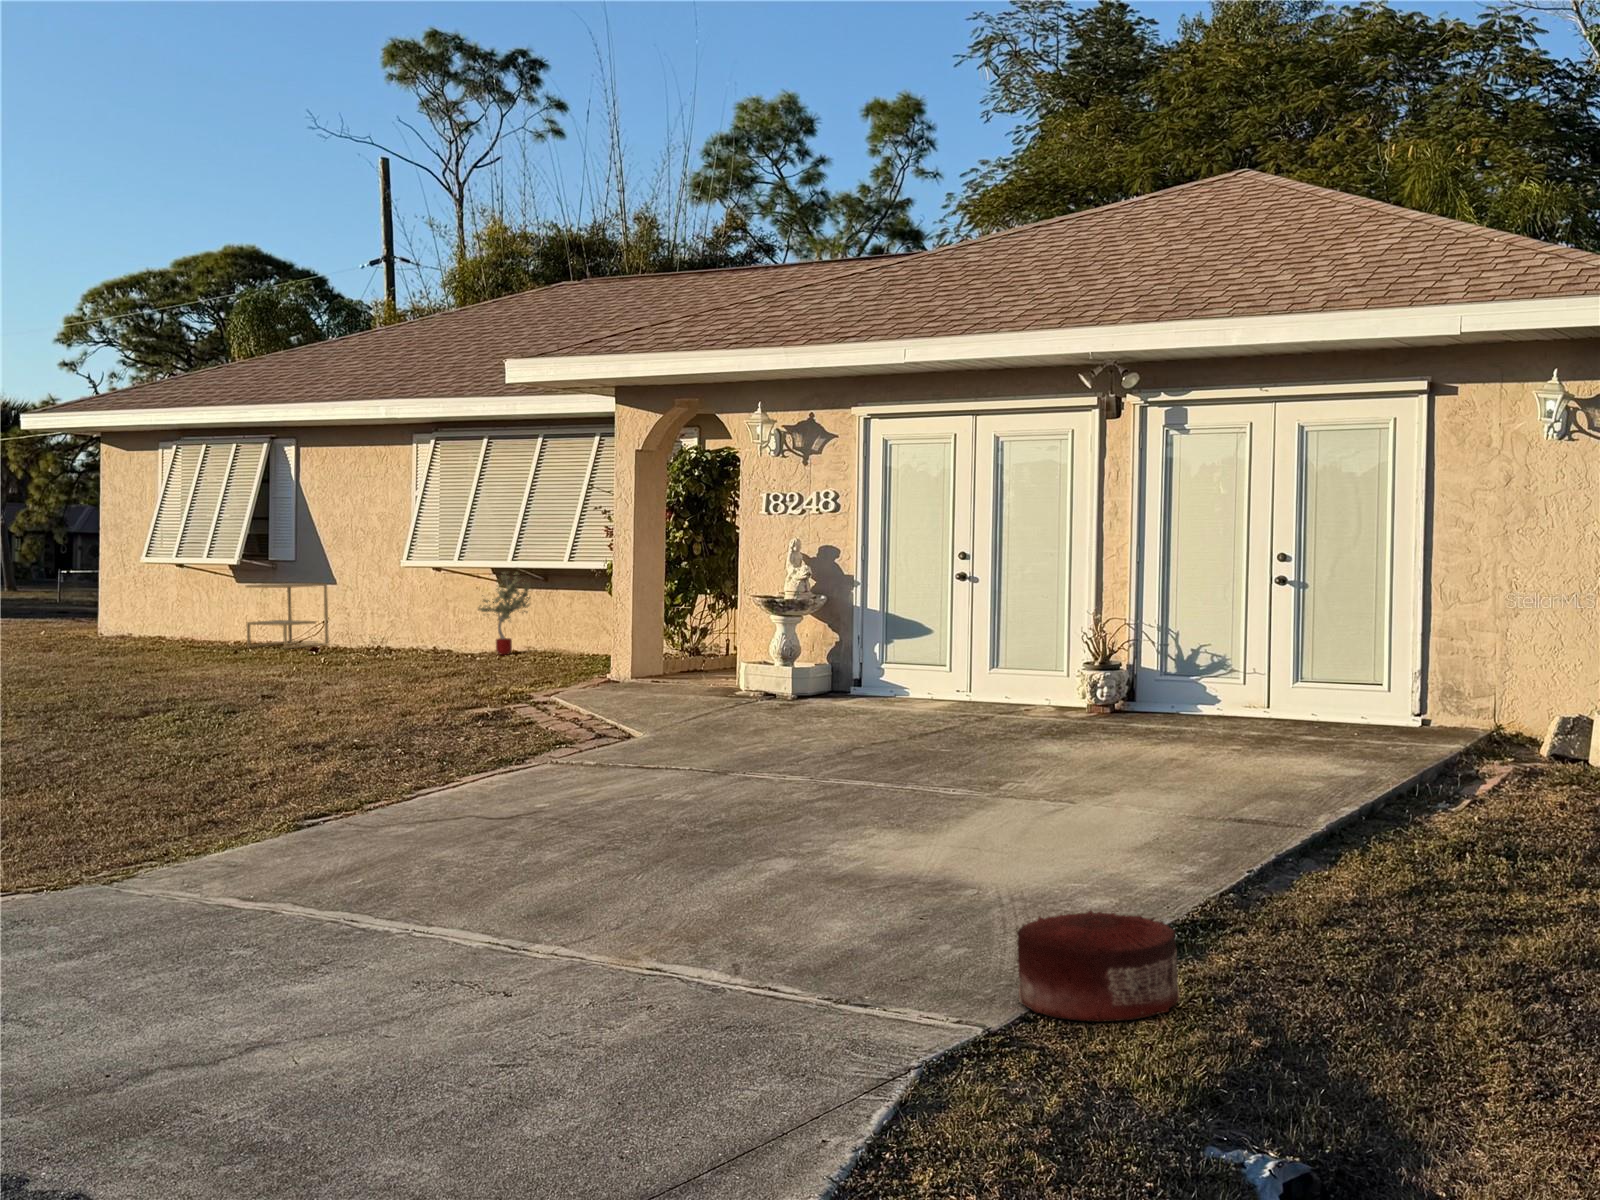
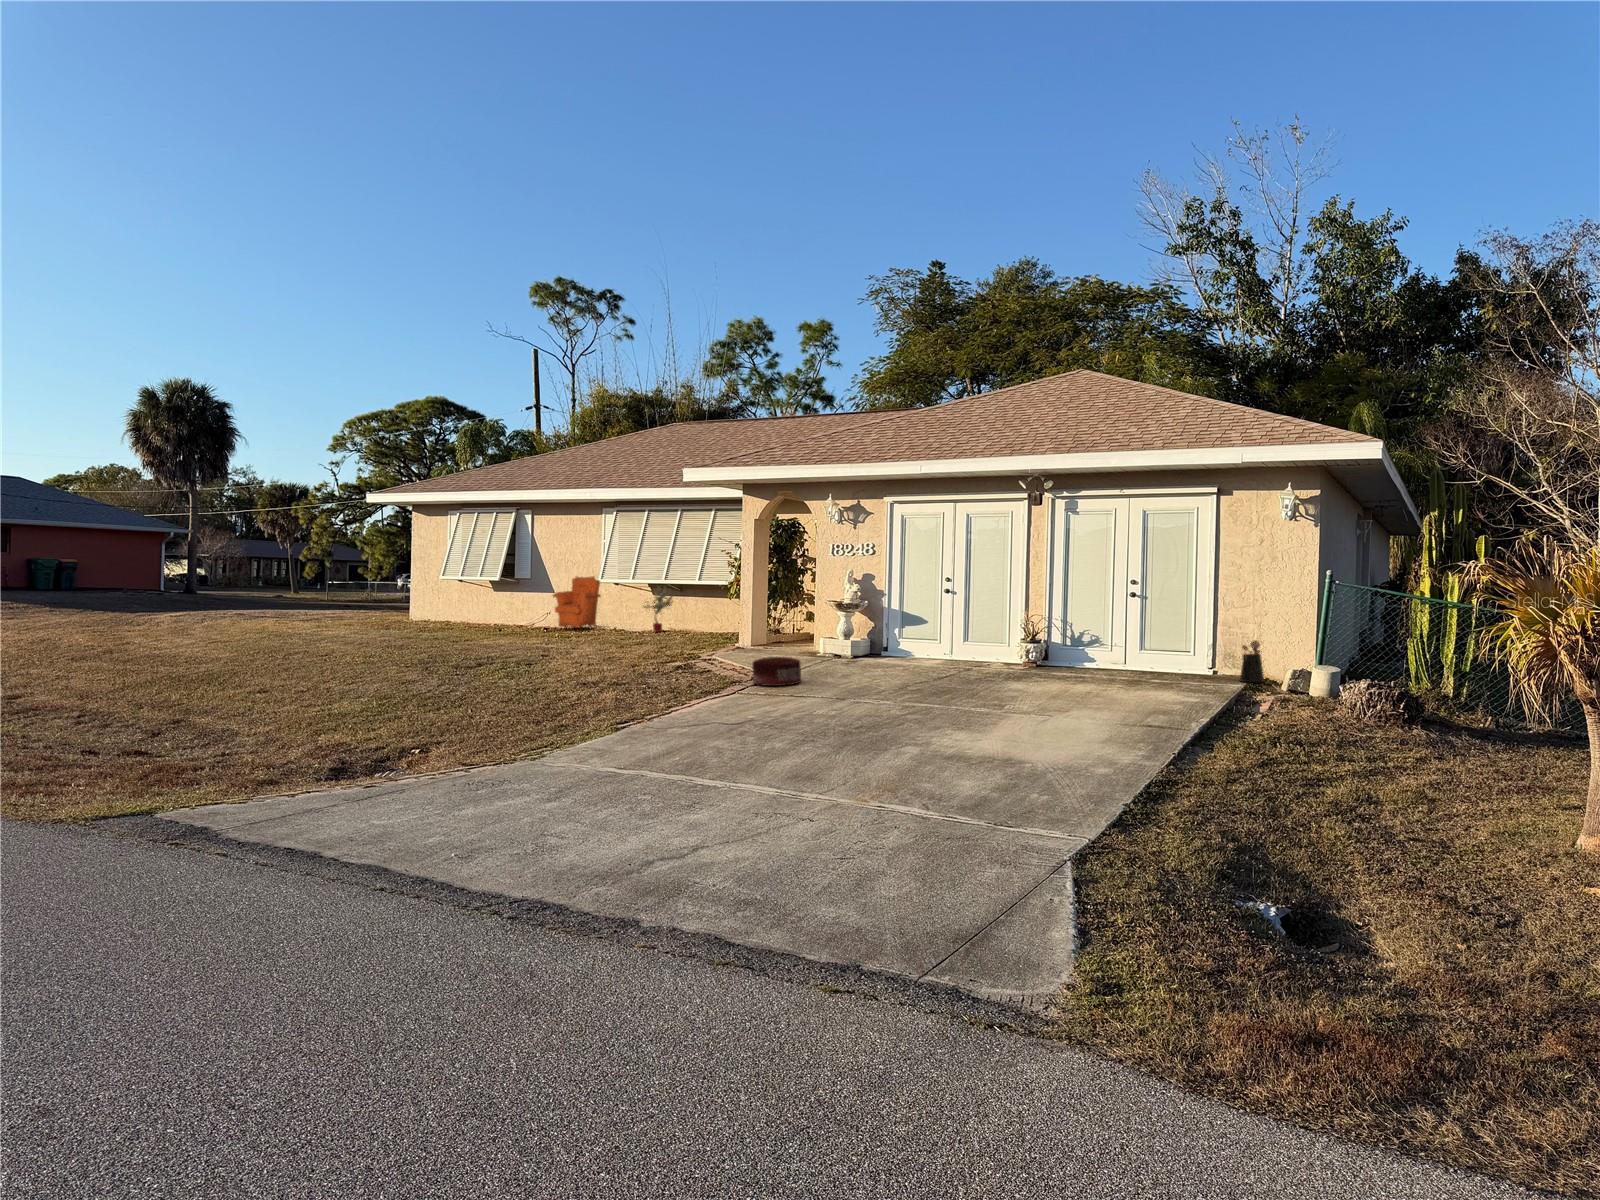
armchair: none [327,556,412,652] -> present [553,577,601,630]
side table: present [246,583,329,648] -> none [502,591,549,628]
watering can: none [1466,662,1514,741] -> present [1240,640,1265,682]
pouf: present [1017,911,1180,1022] -> present [752,657,802,686]

